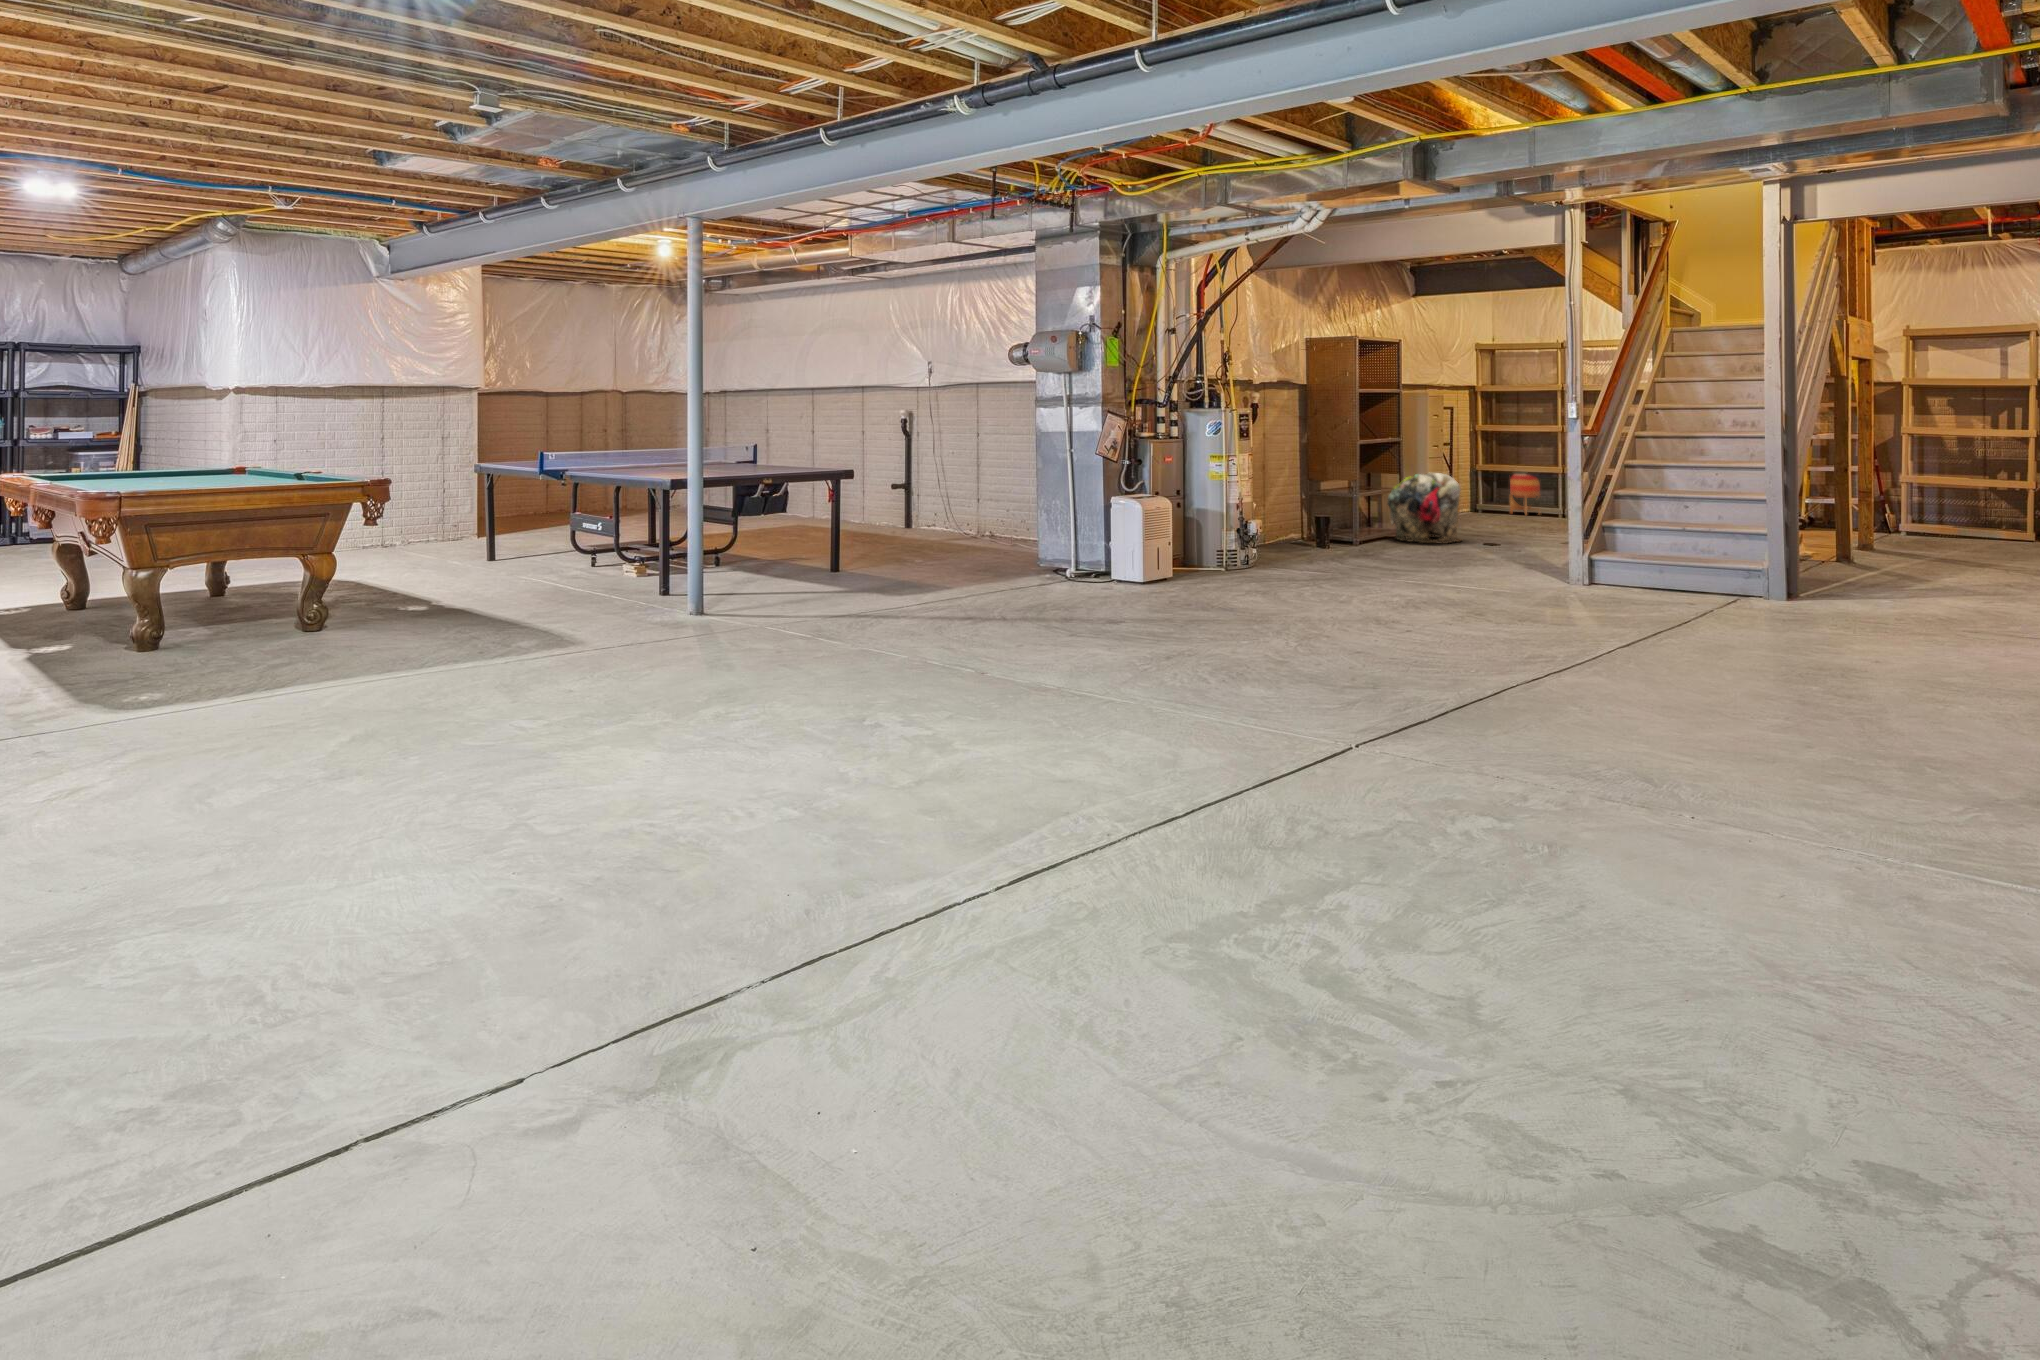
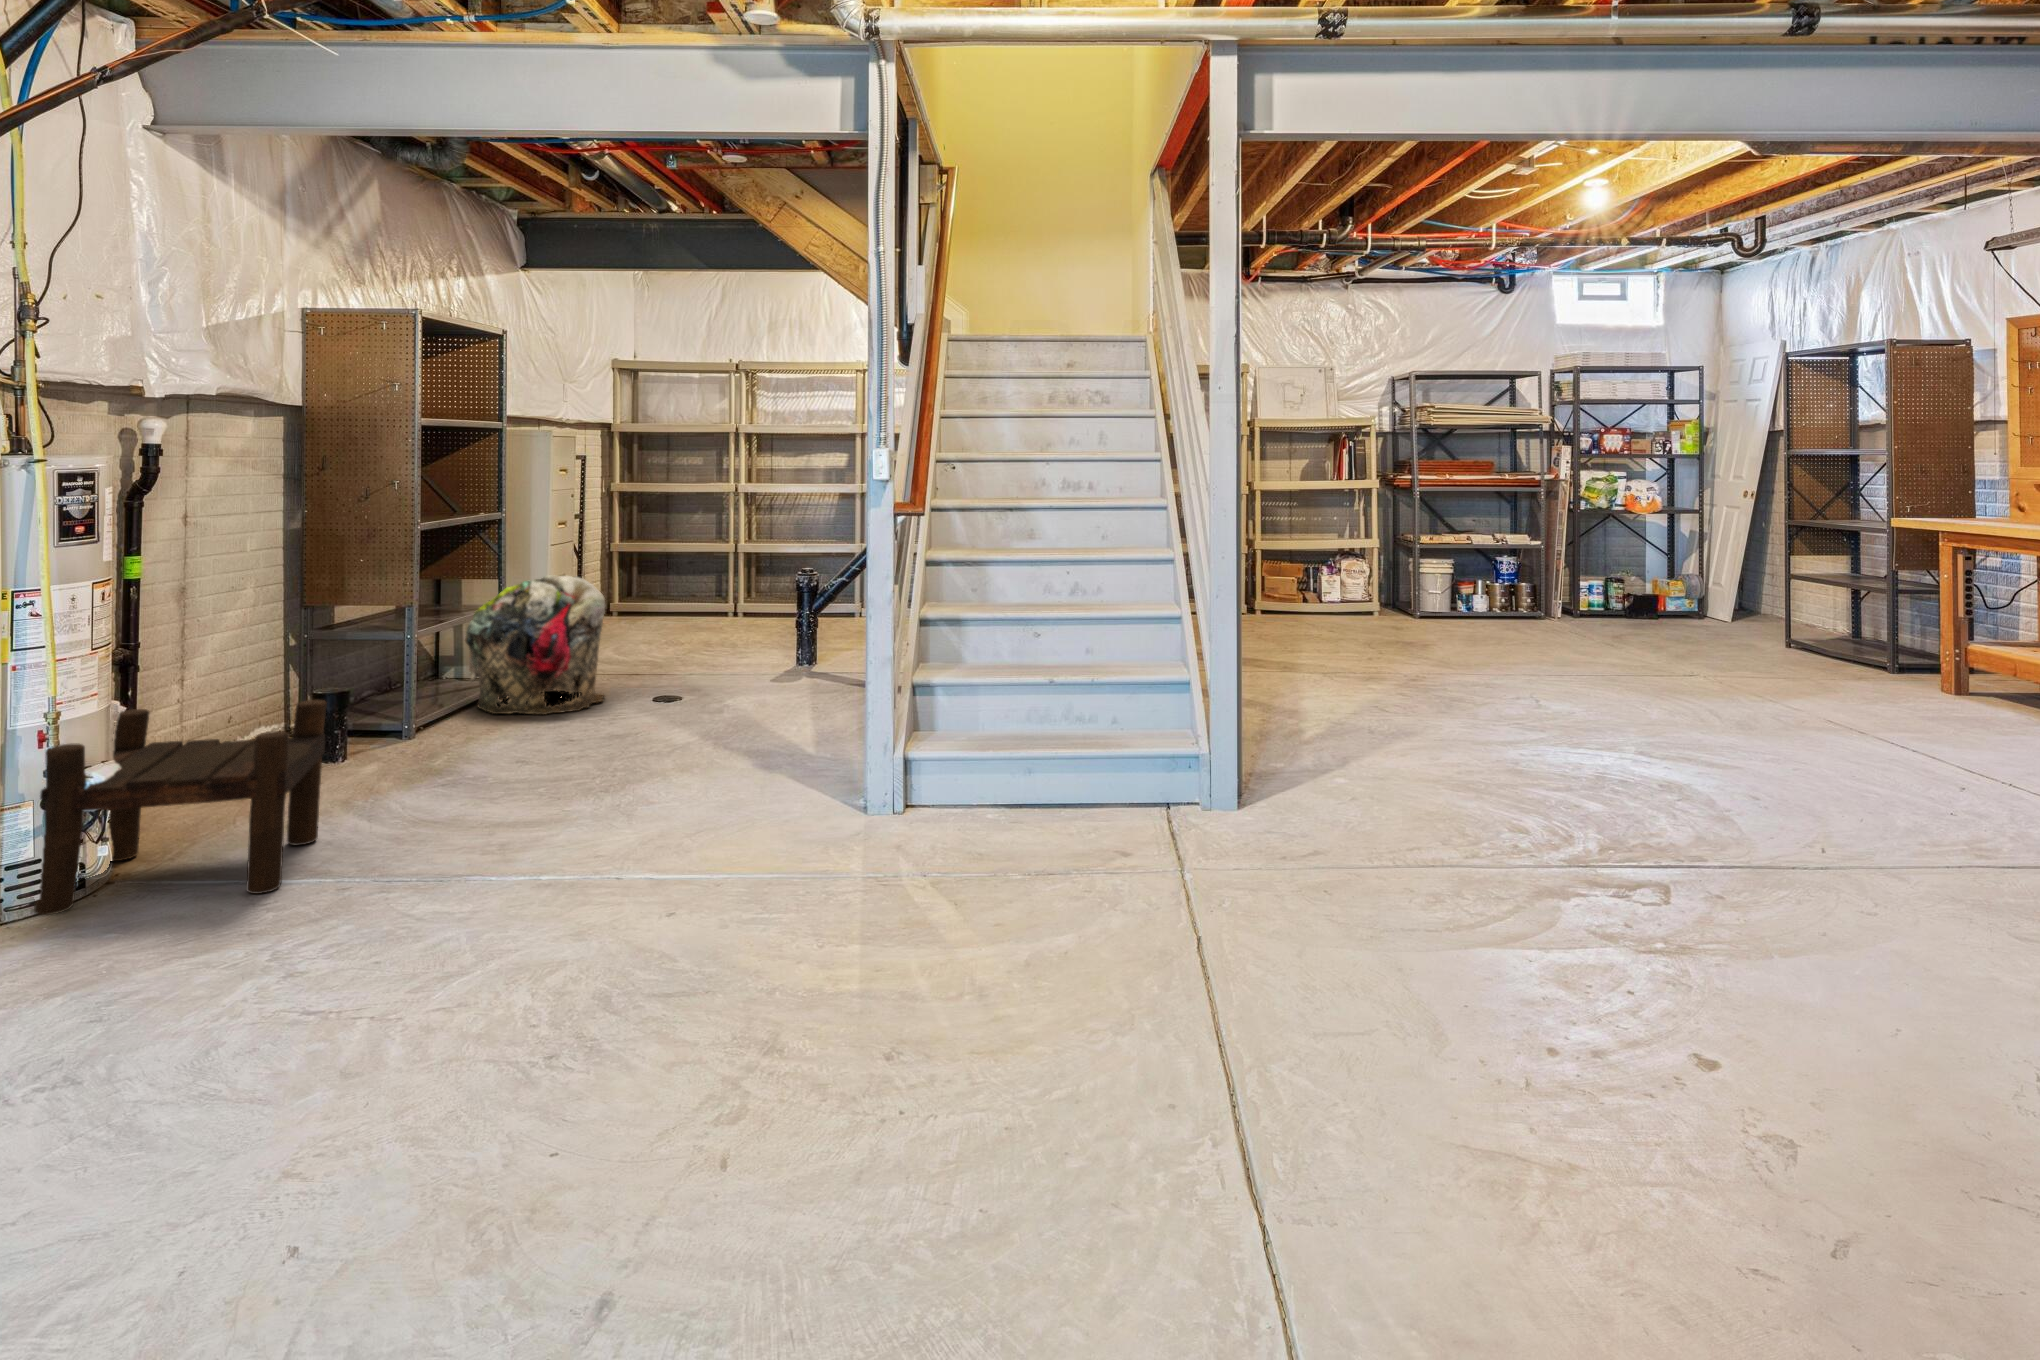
planter: present [1510,474,1540,515] -> none [651,551,697,617]
stool: none [1240,505,1328,571] -> present [34,700,327,915]

